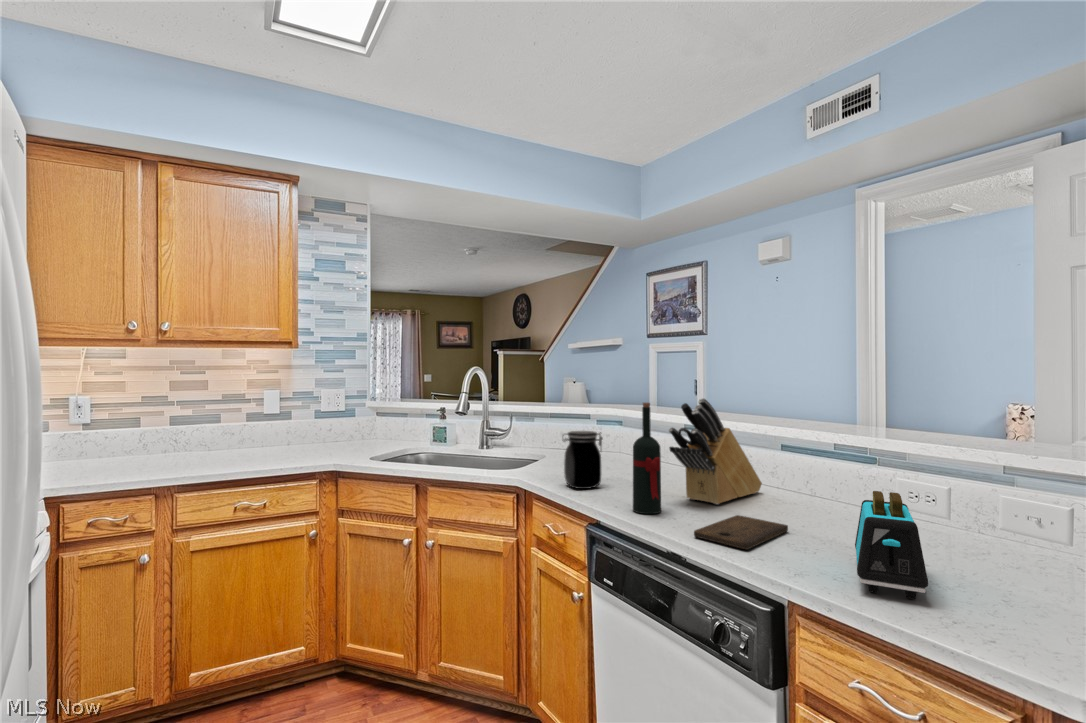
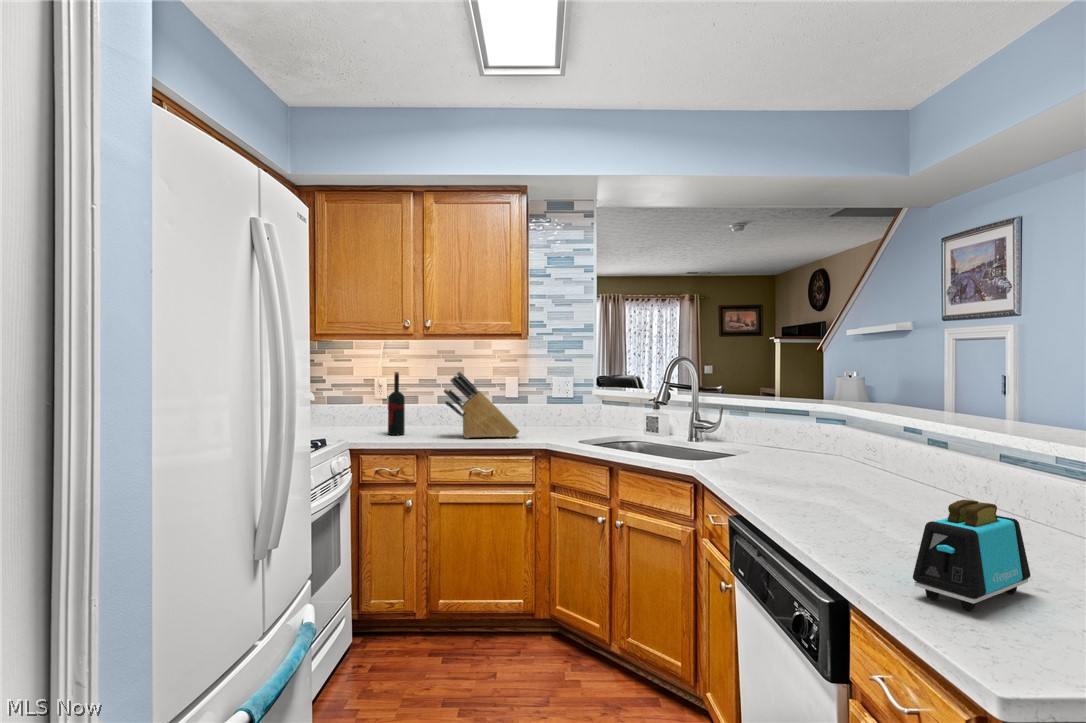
knife block: present [669,398,762,504] -> present [444,372,519,438]
wine bottle: present [633,403,661,514] -> present [388,372,405,435]
jar: present [562,431,603,489] -> none [734,426,778,485]
cutting board: present [694,515,788,550] -> none [809,523,929,550]

